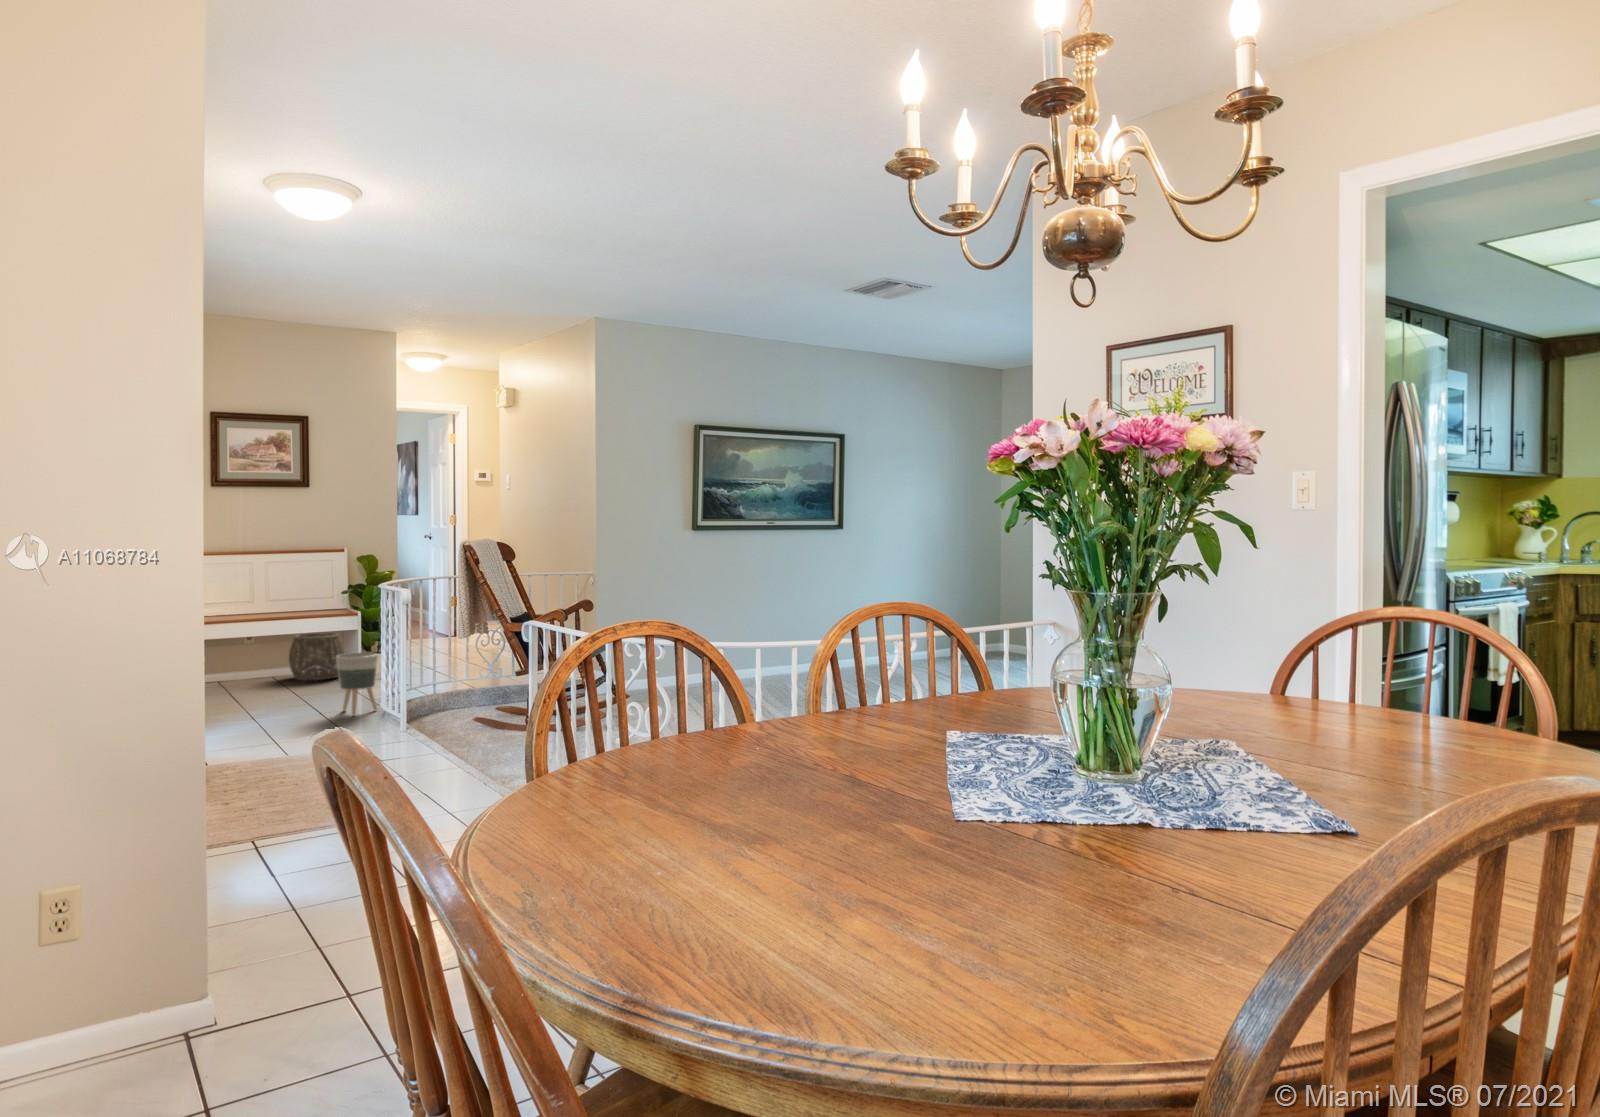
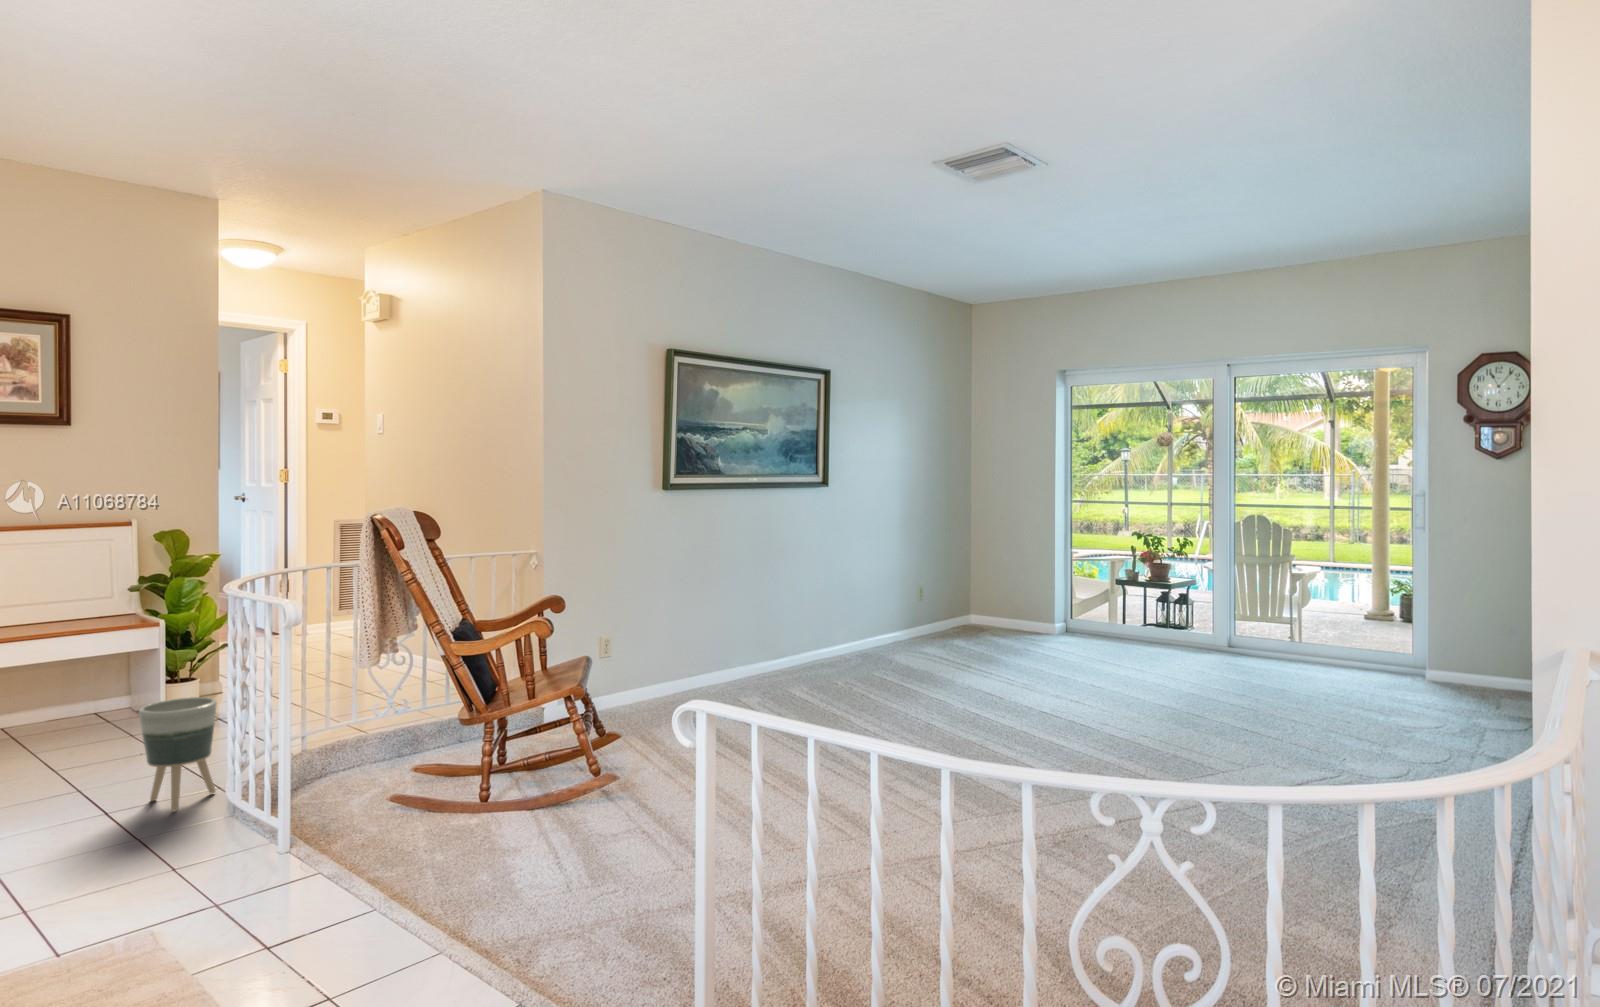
woven basket: present [289,633,344,681] -> none [34,651,136,732]

